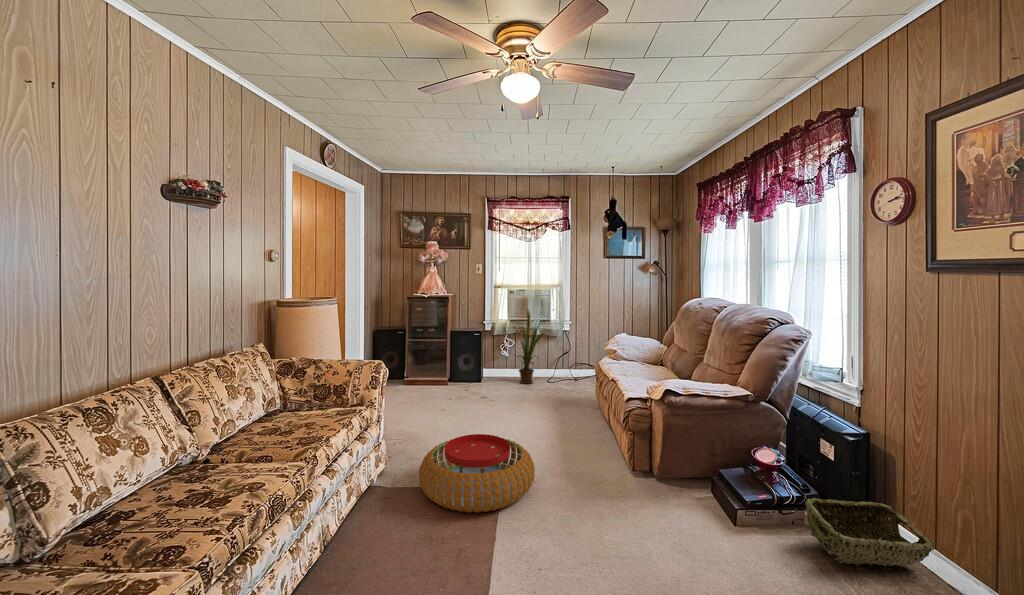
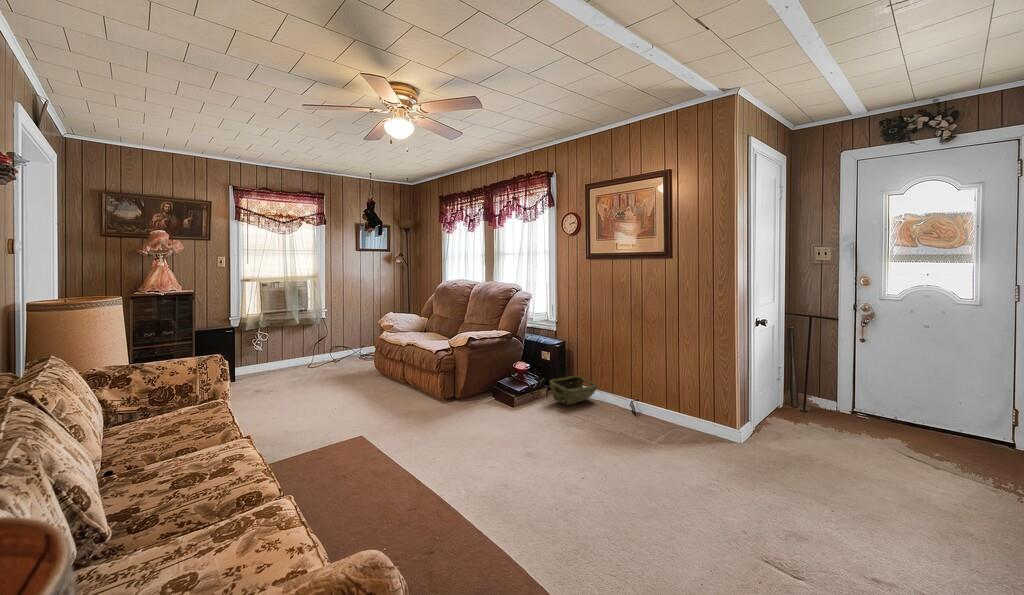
house plant: present [517,310,544,384] -> none [265,302,310,375]
pouf: present [419,434,535,513] -> none [298,394,399,450]

